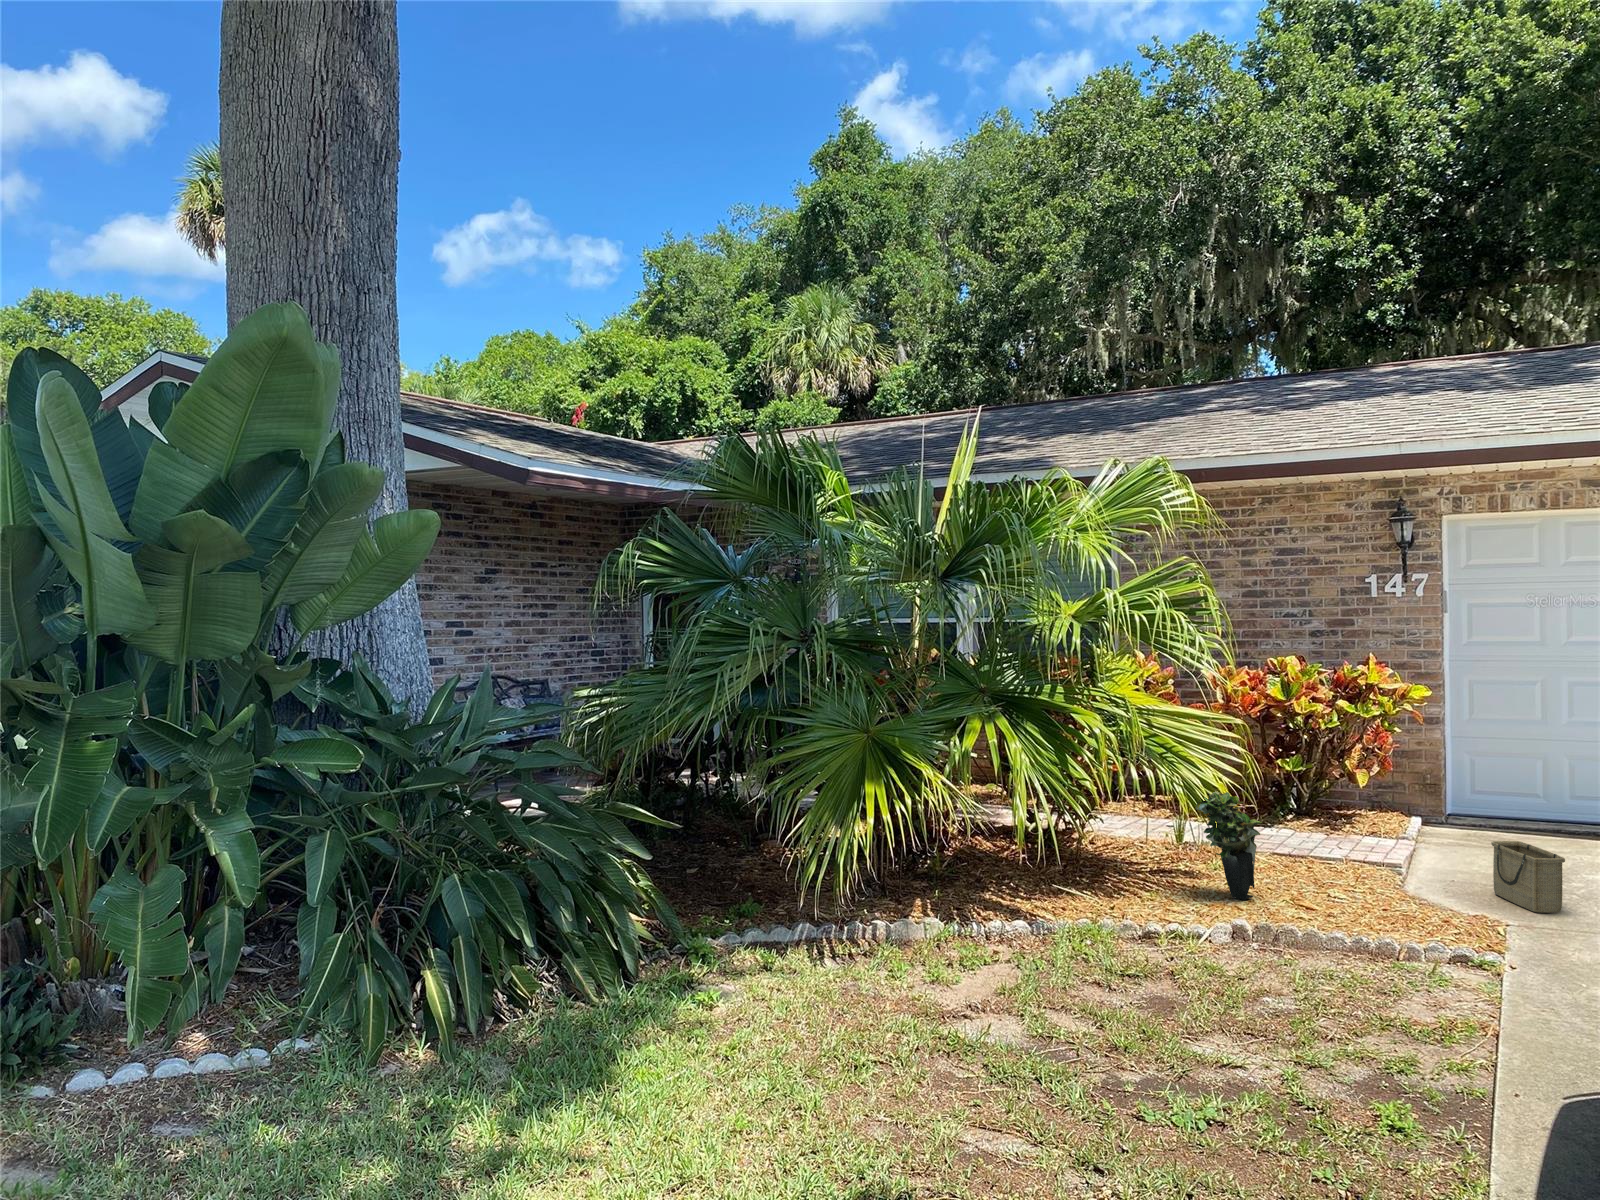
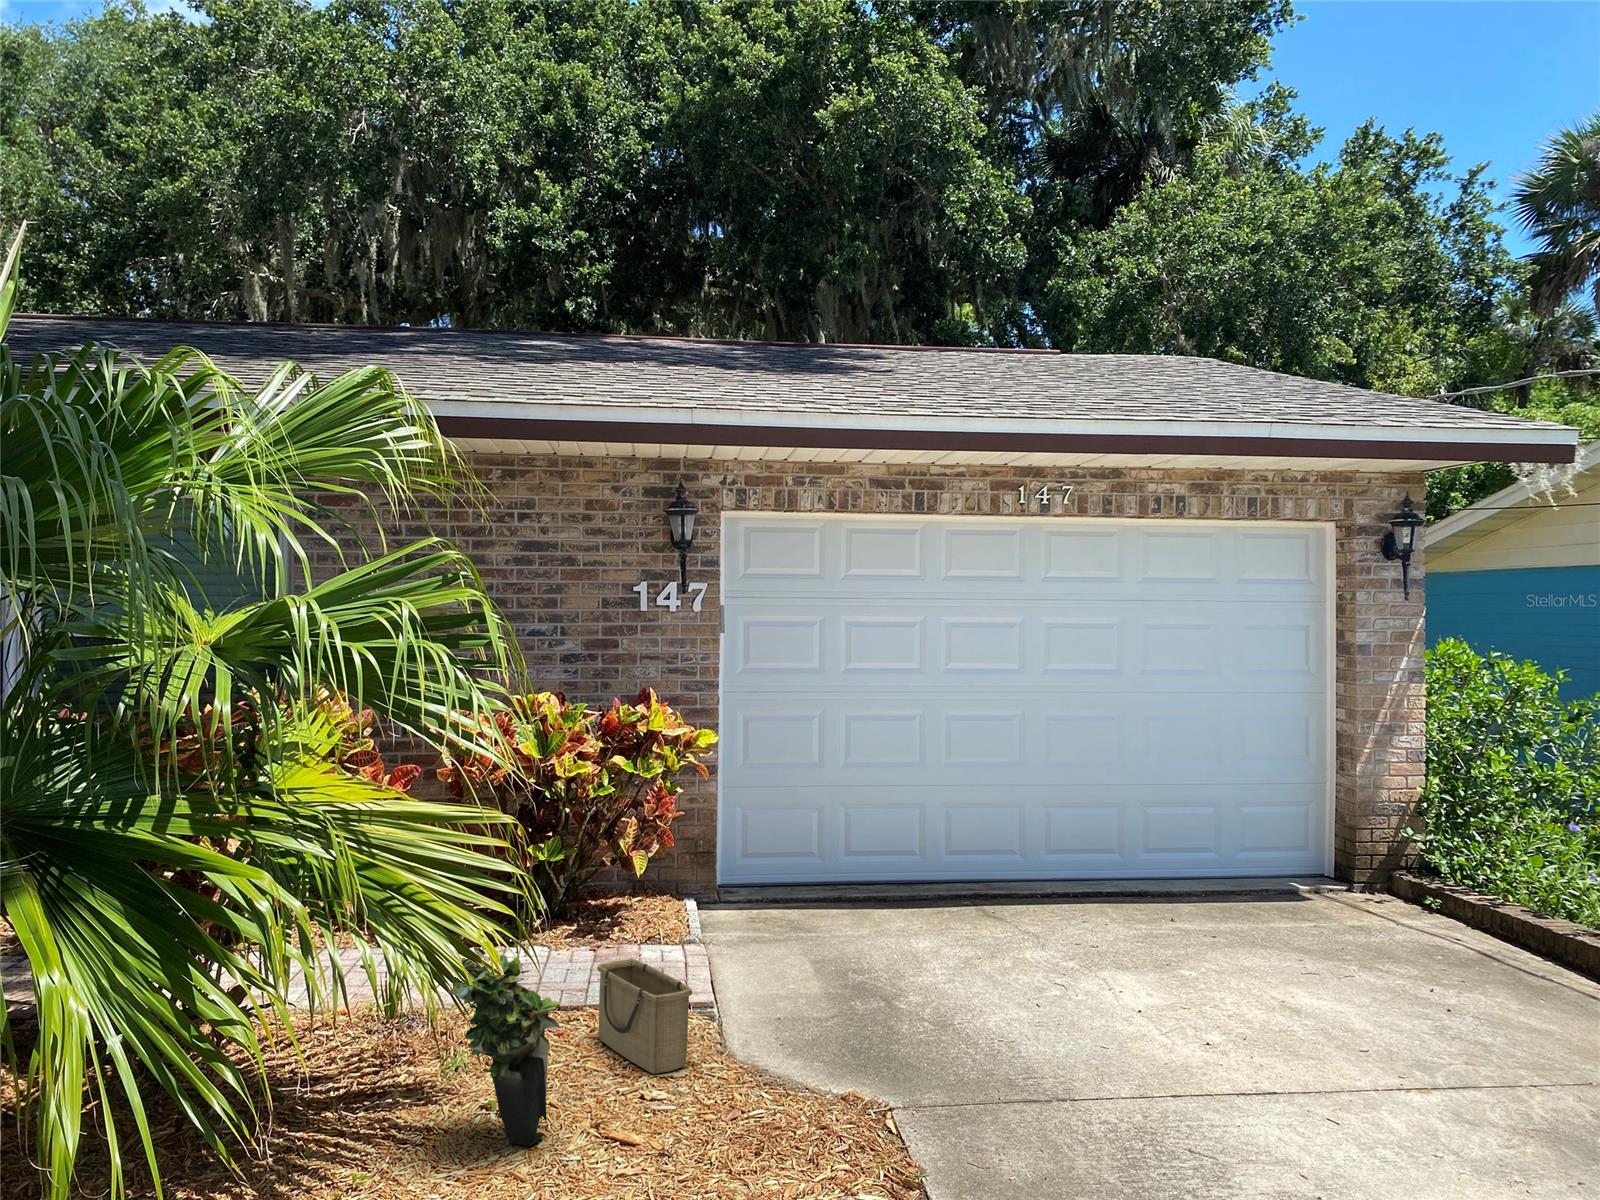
basket: present [1491,841,1565,913] -> present [597,959,692,1074]

